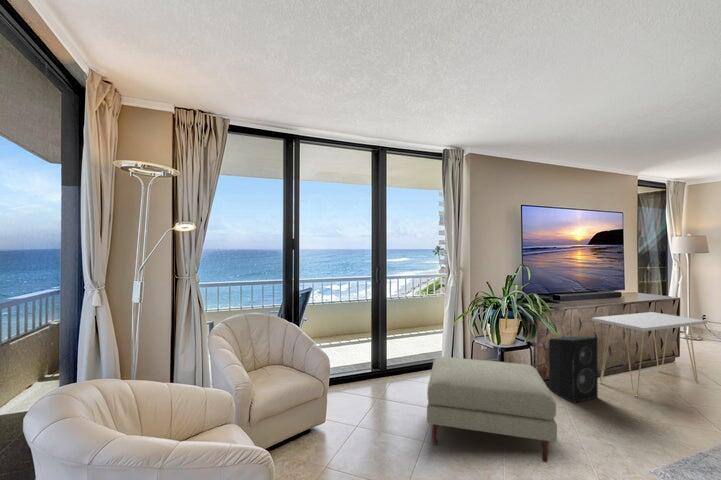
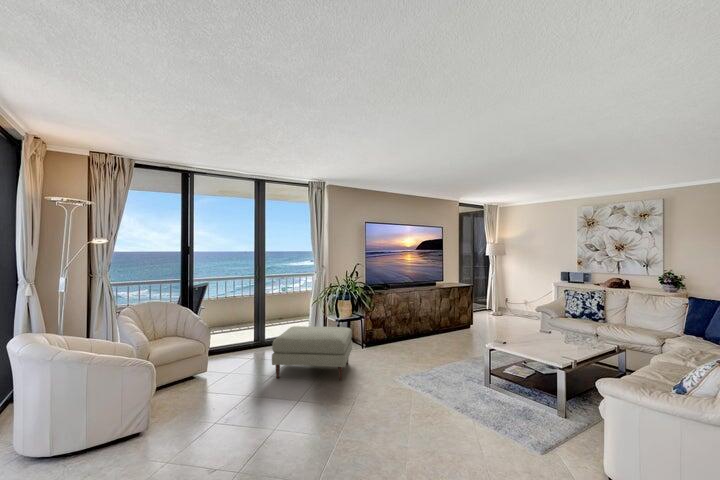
console table: present [592,312,707,396] -> none [407,294,474,347]
speaker: present [549,337,598,403] -> none [374,310,401,353]

